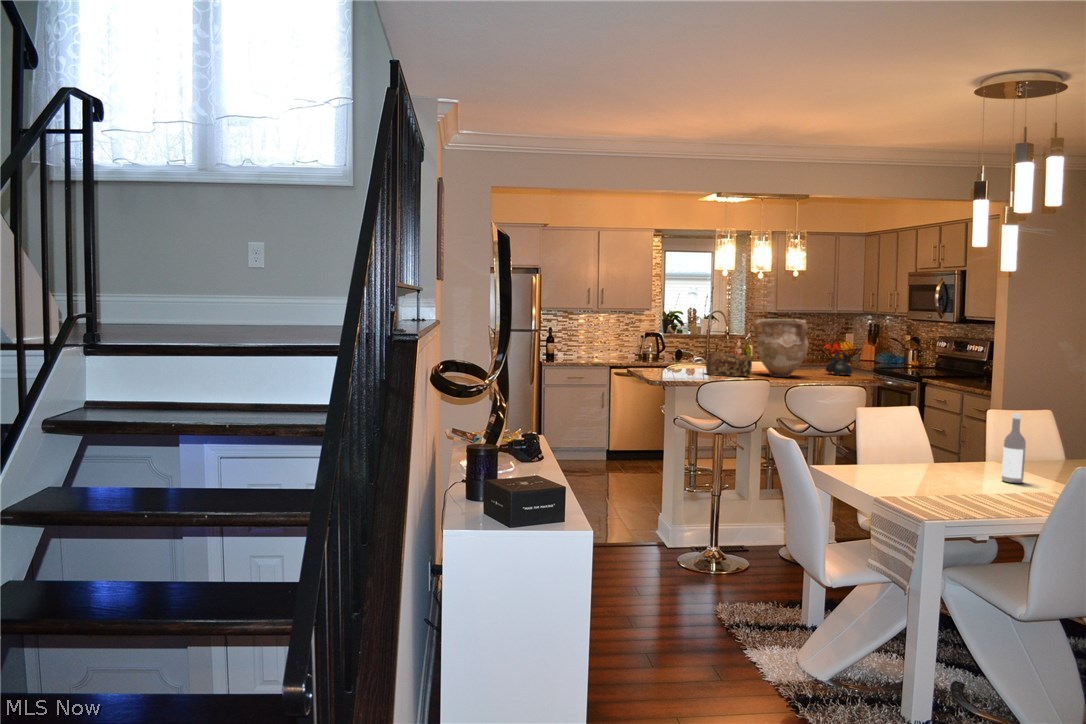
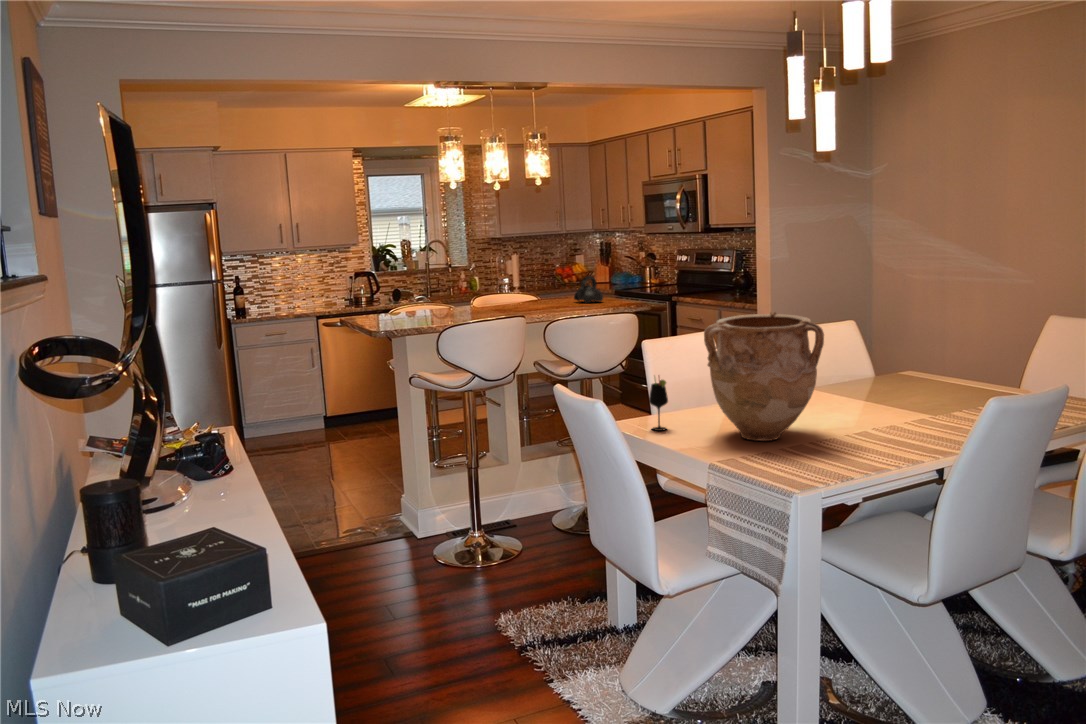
vase: present [753,319,809,377] -> present [704,312,824,441]
bread loaf: present [706,353,752,376] -> none [442,289,499,319]
wine bottle: present [1002,413,1026,483] -> none [825,332,849,416]
wine glass: none [845,429,860,473] -> present [649,380,668,431]

